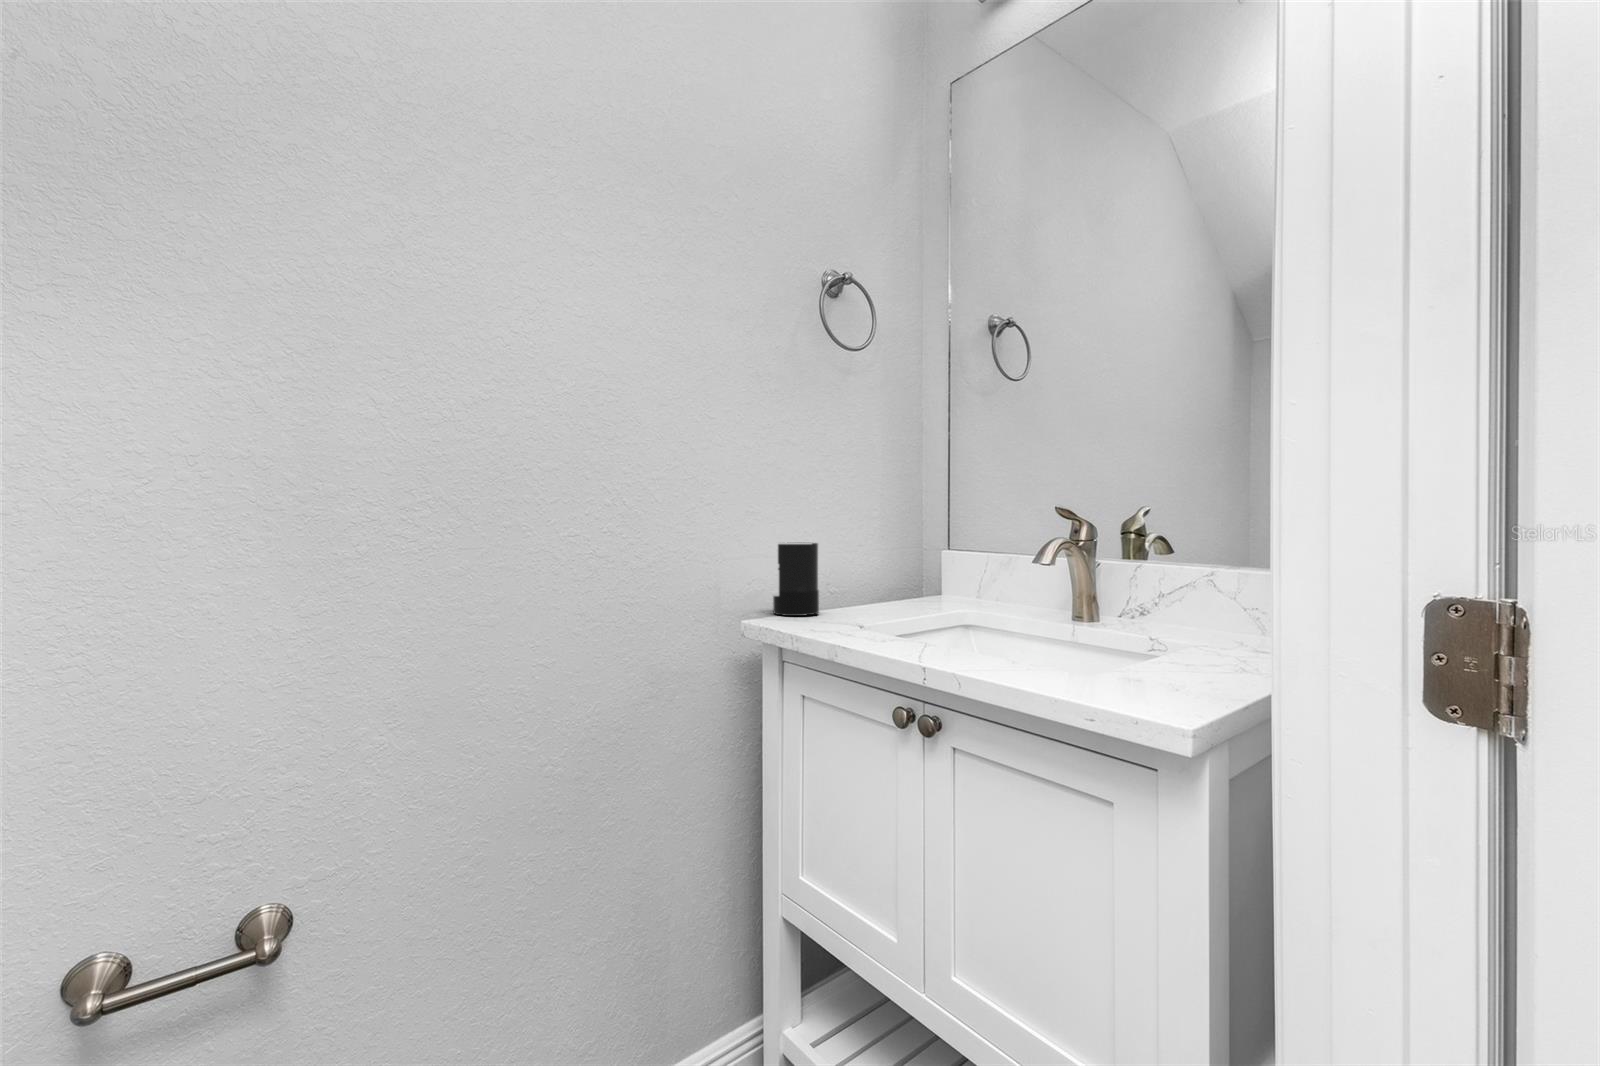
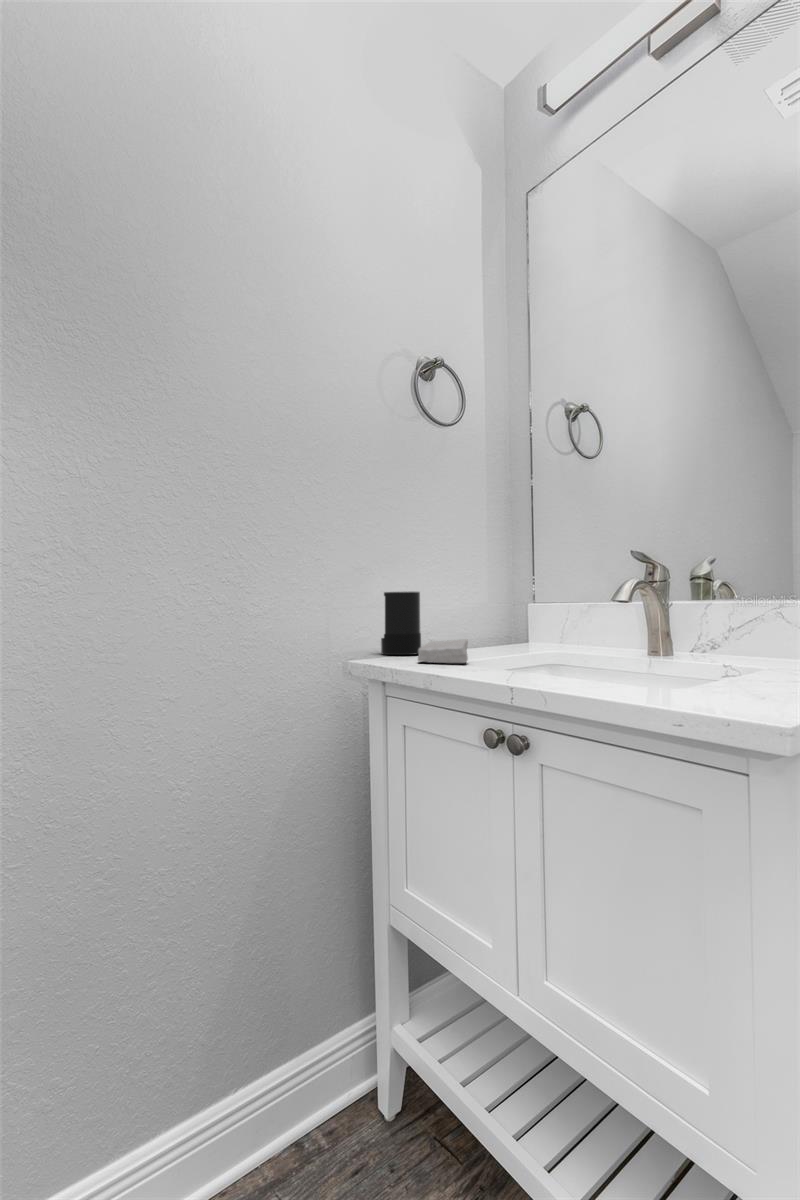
soap bar: none [817,602,873,630] -> present [418,639,468,663]

